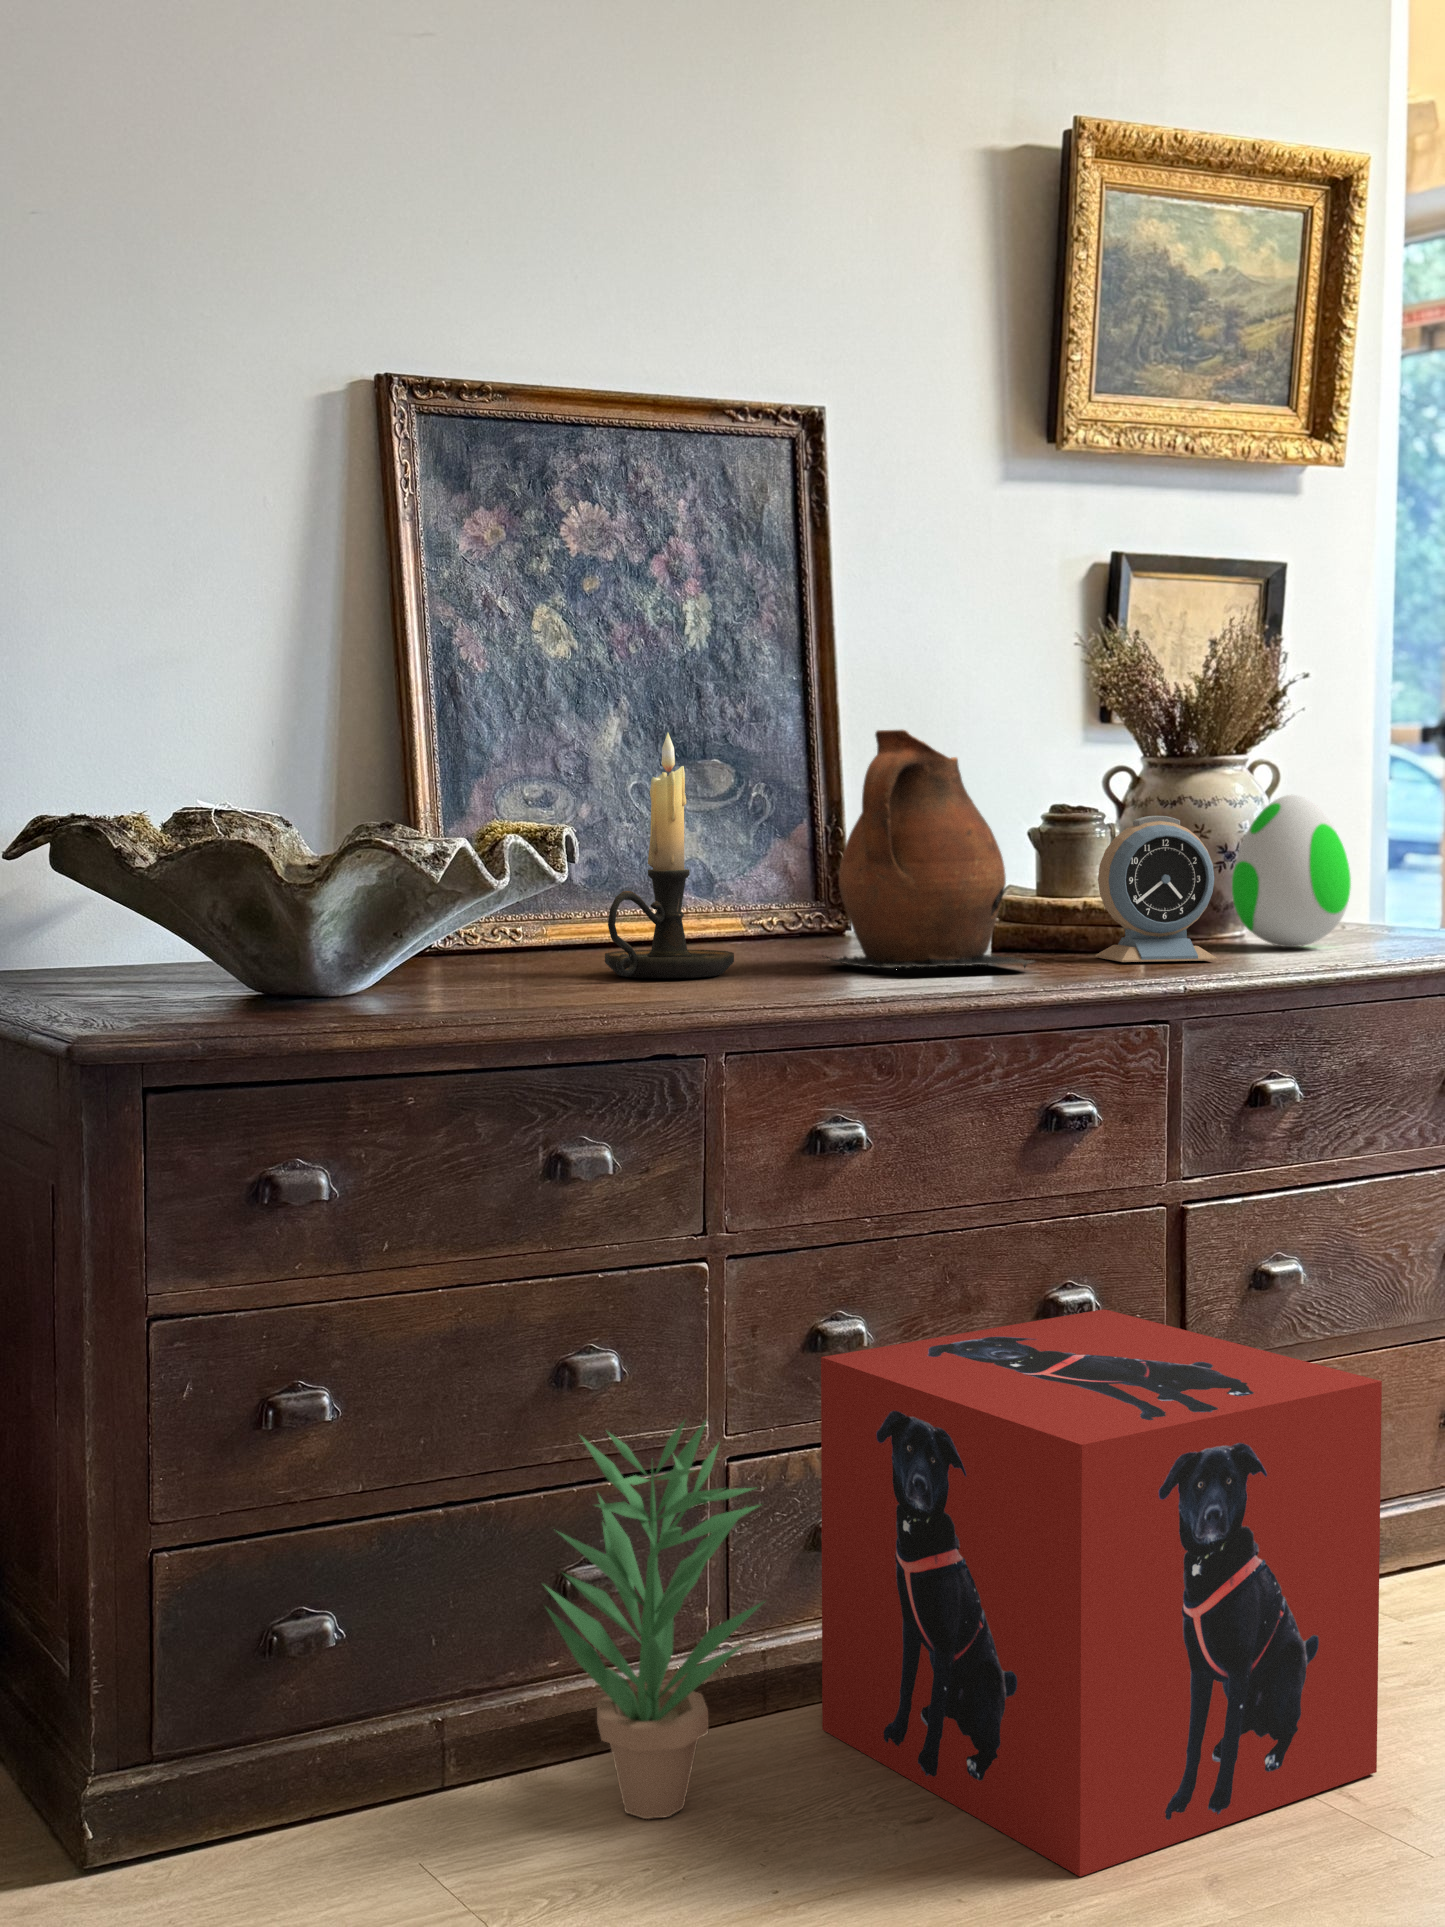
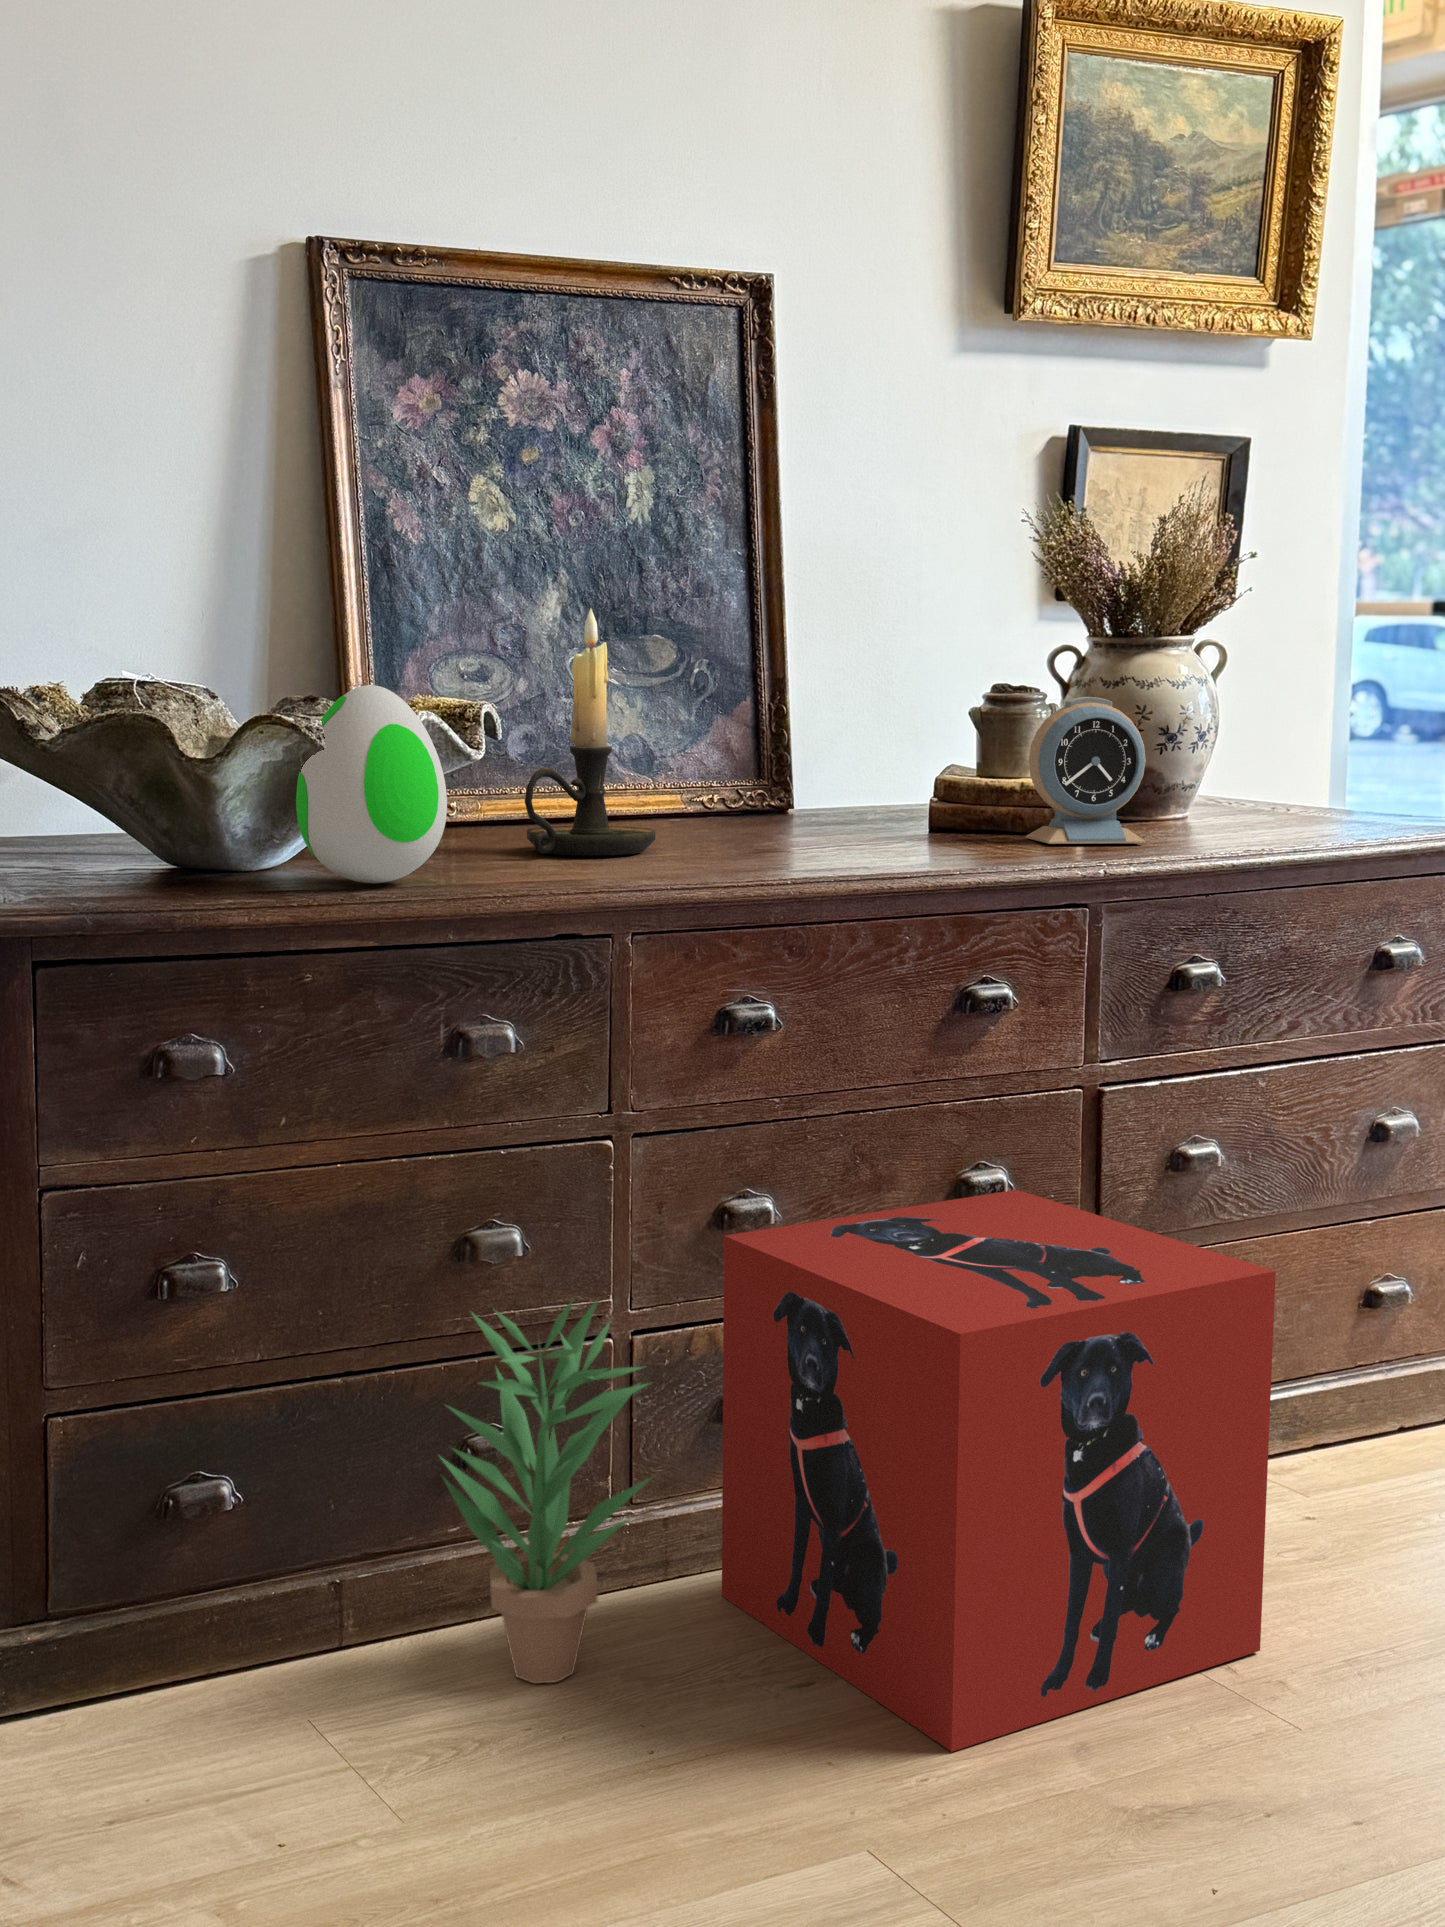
ceramic pitcher: present [826,730,1035,968] -> none [742,608,960,851]
decorative egg: present [1232,795,1351,947] -> present [296,685,447,883]

